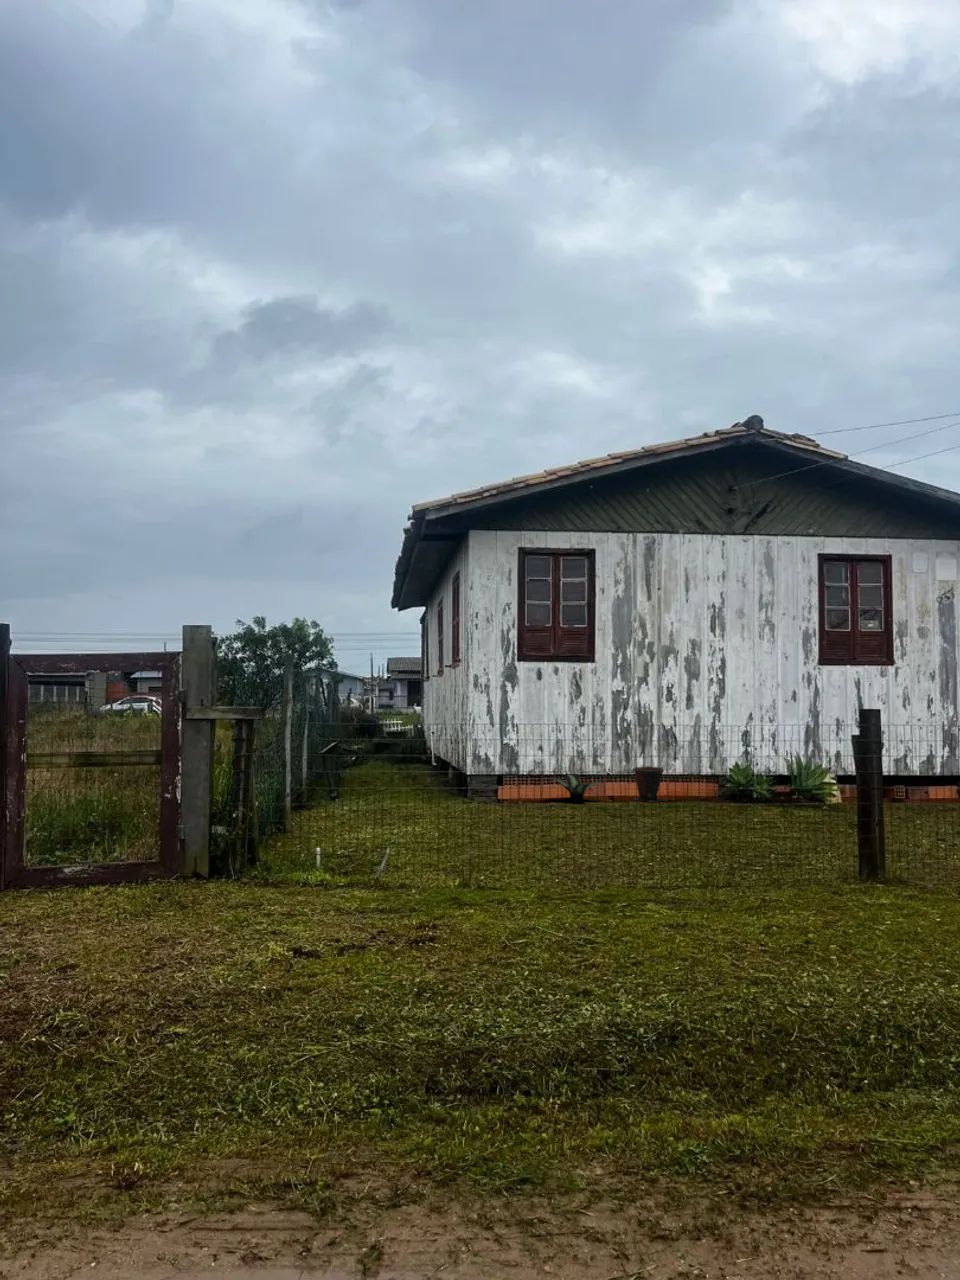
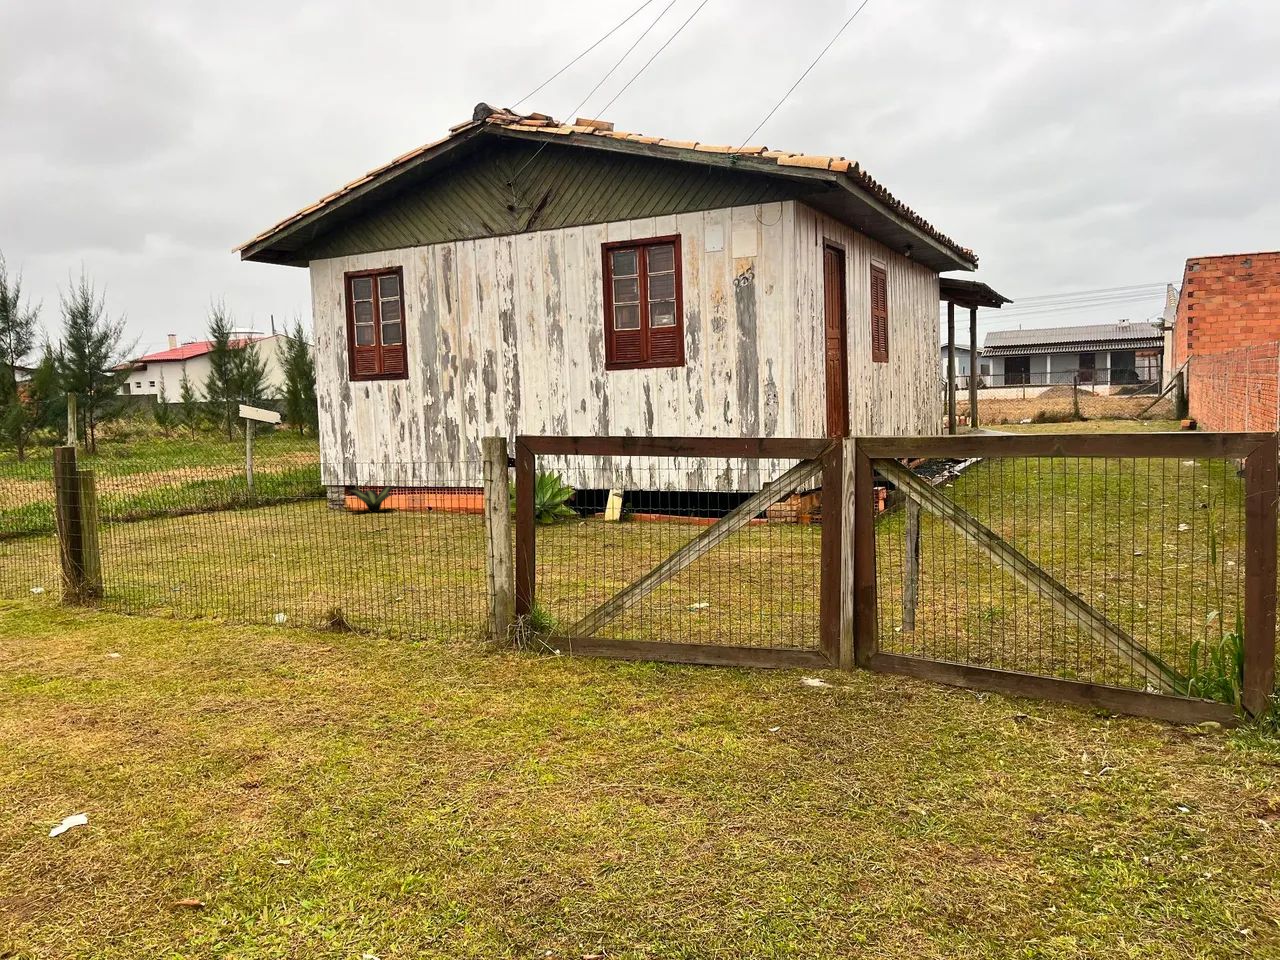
bucket: present [633,766,664,802] -> none [418,480,449,515]

